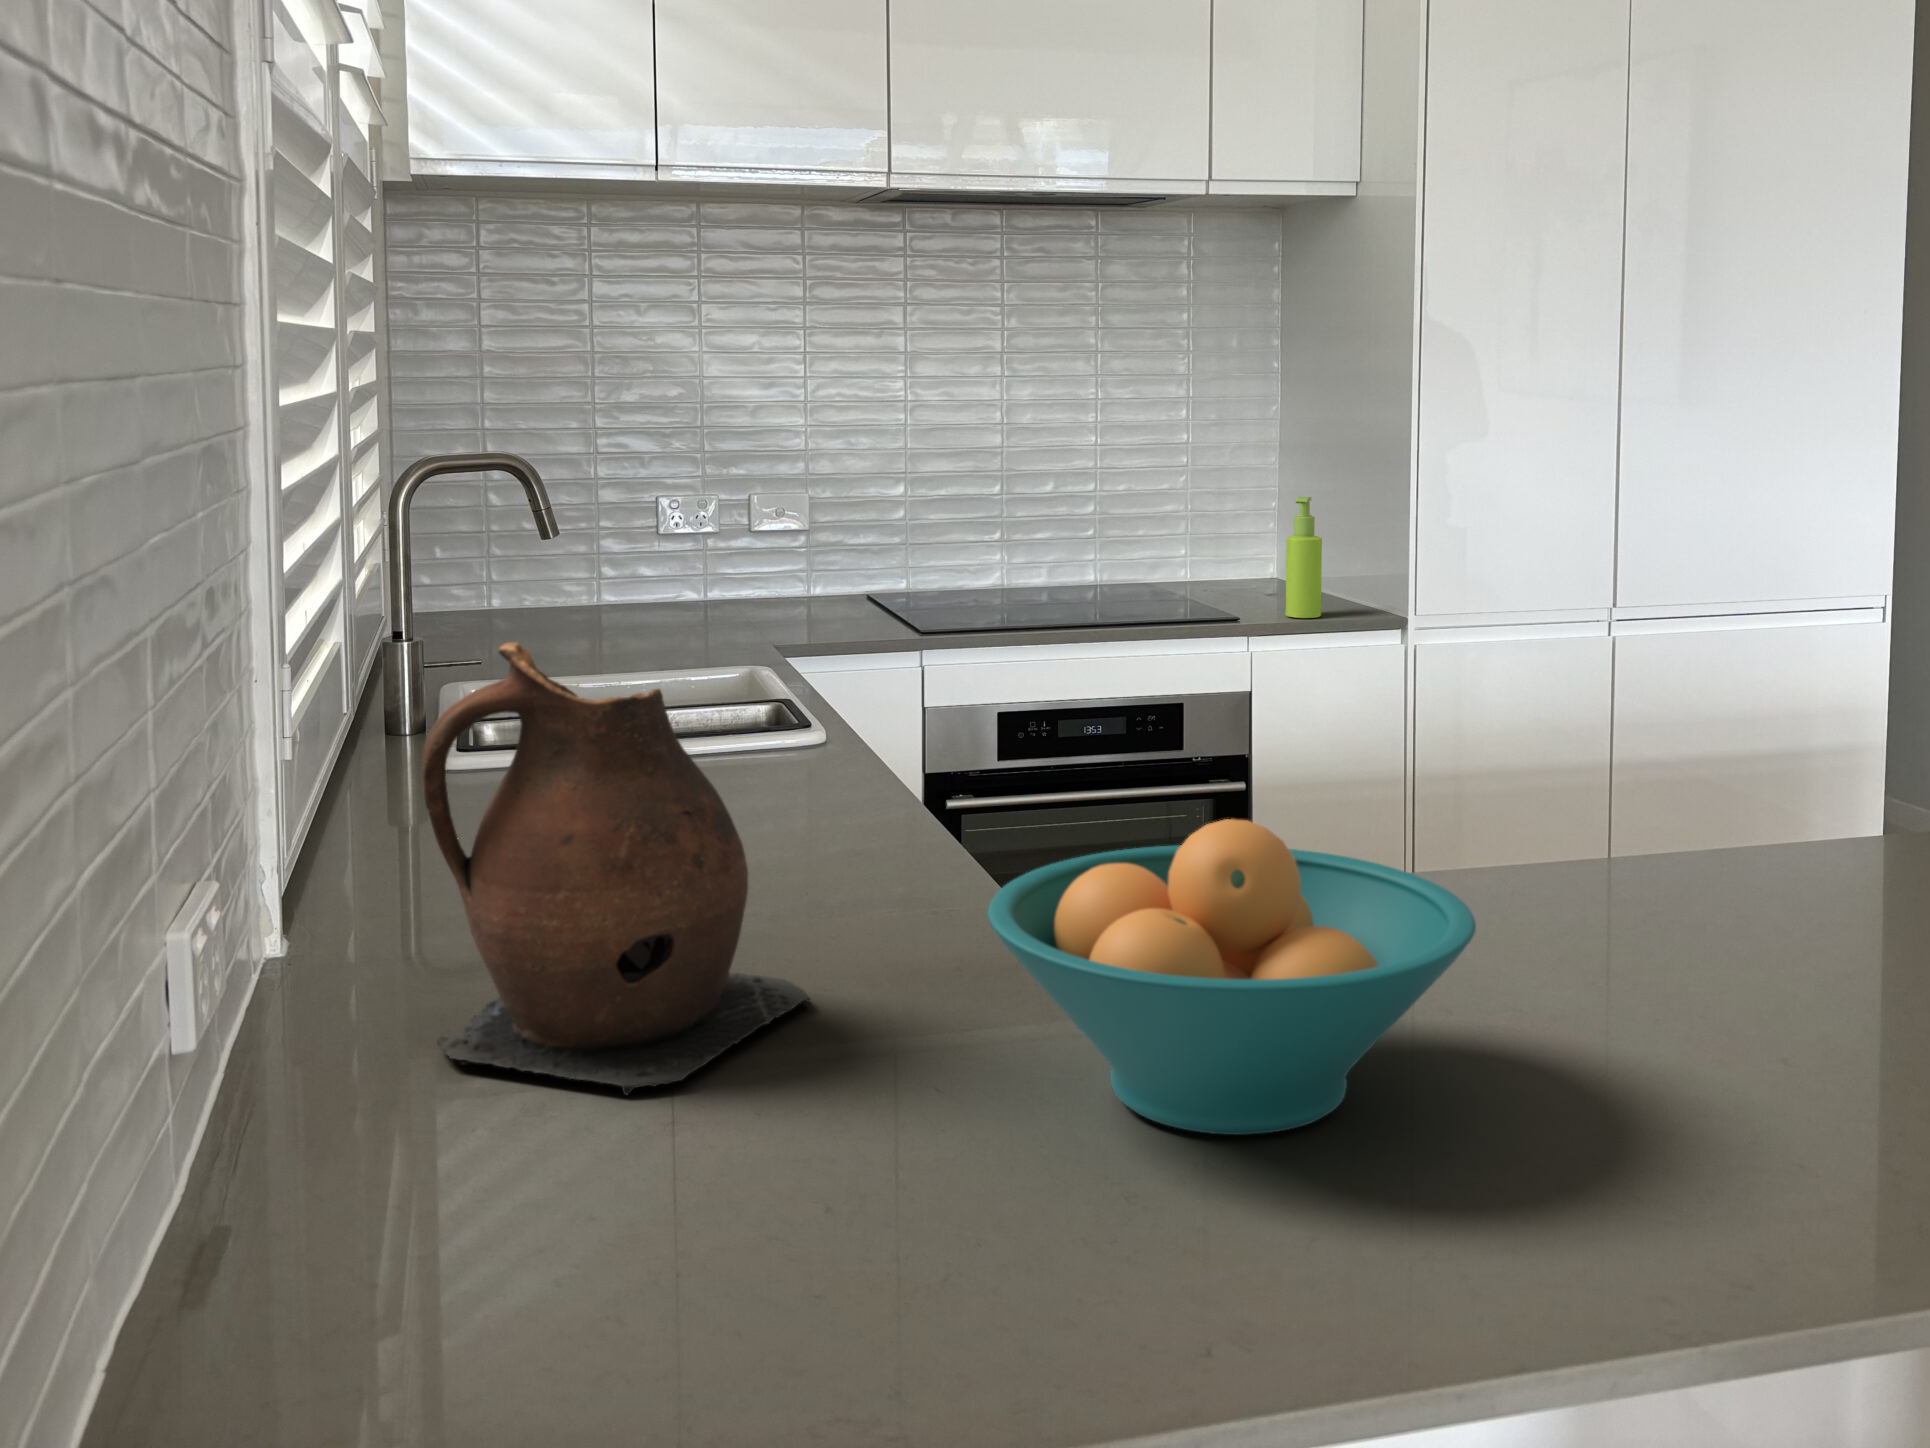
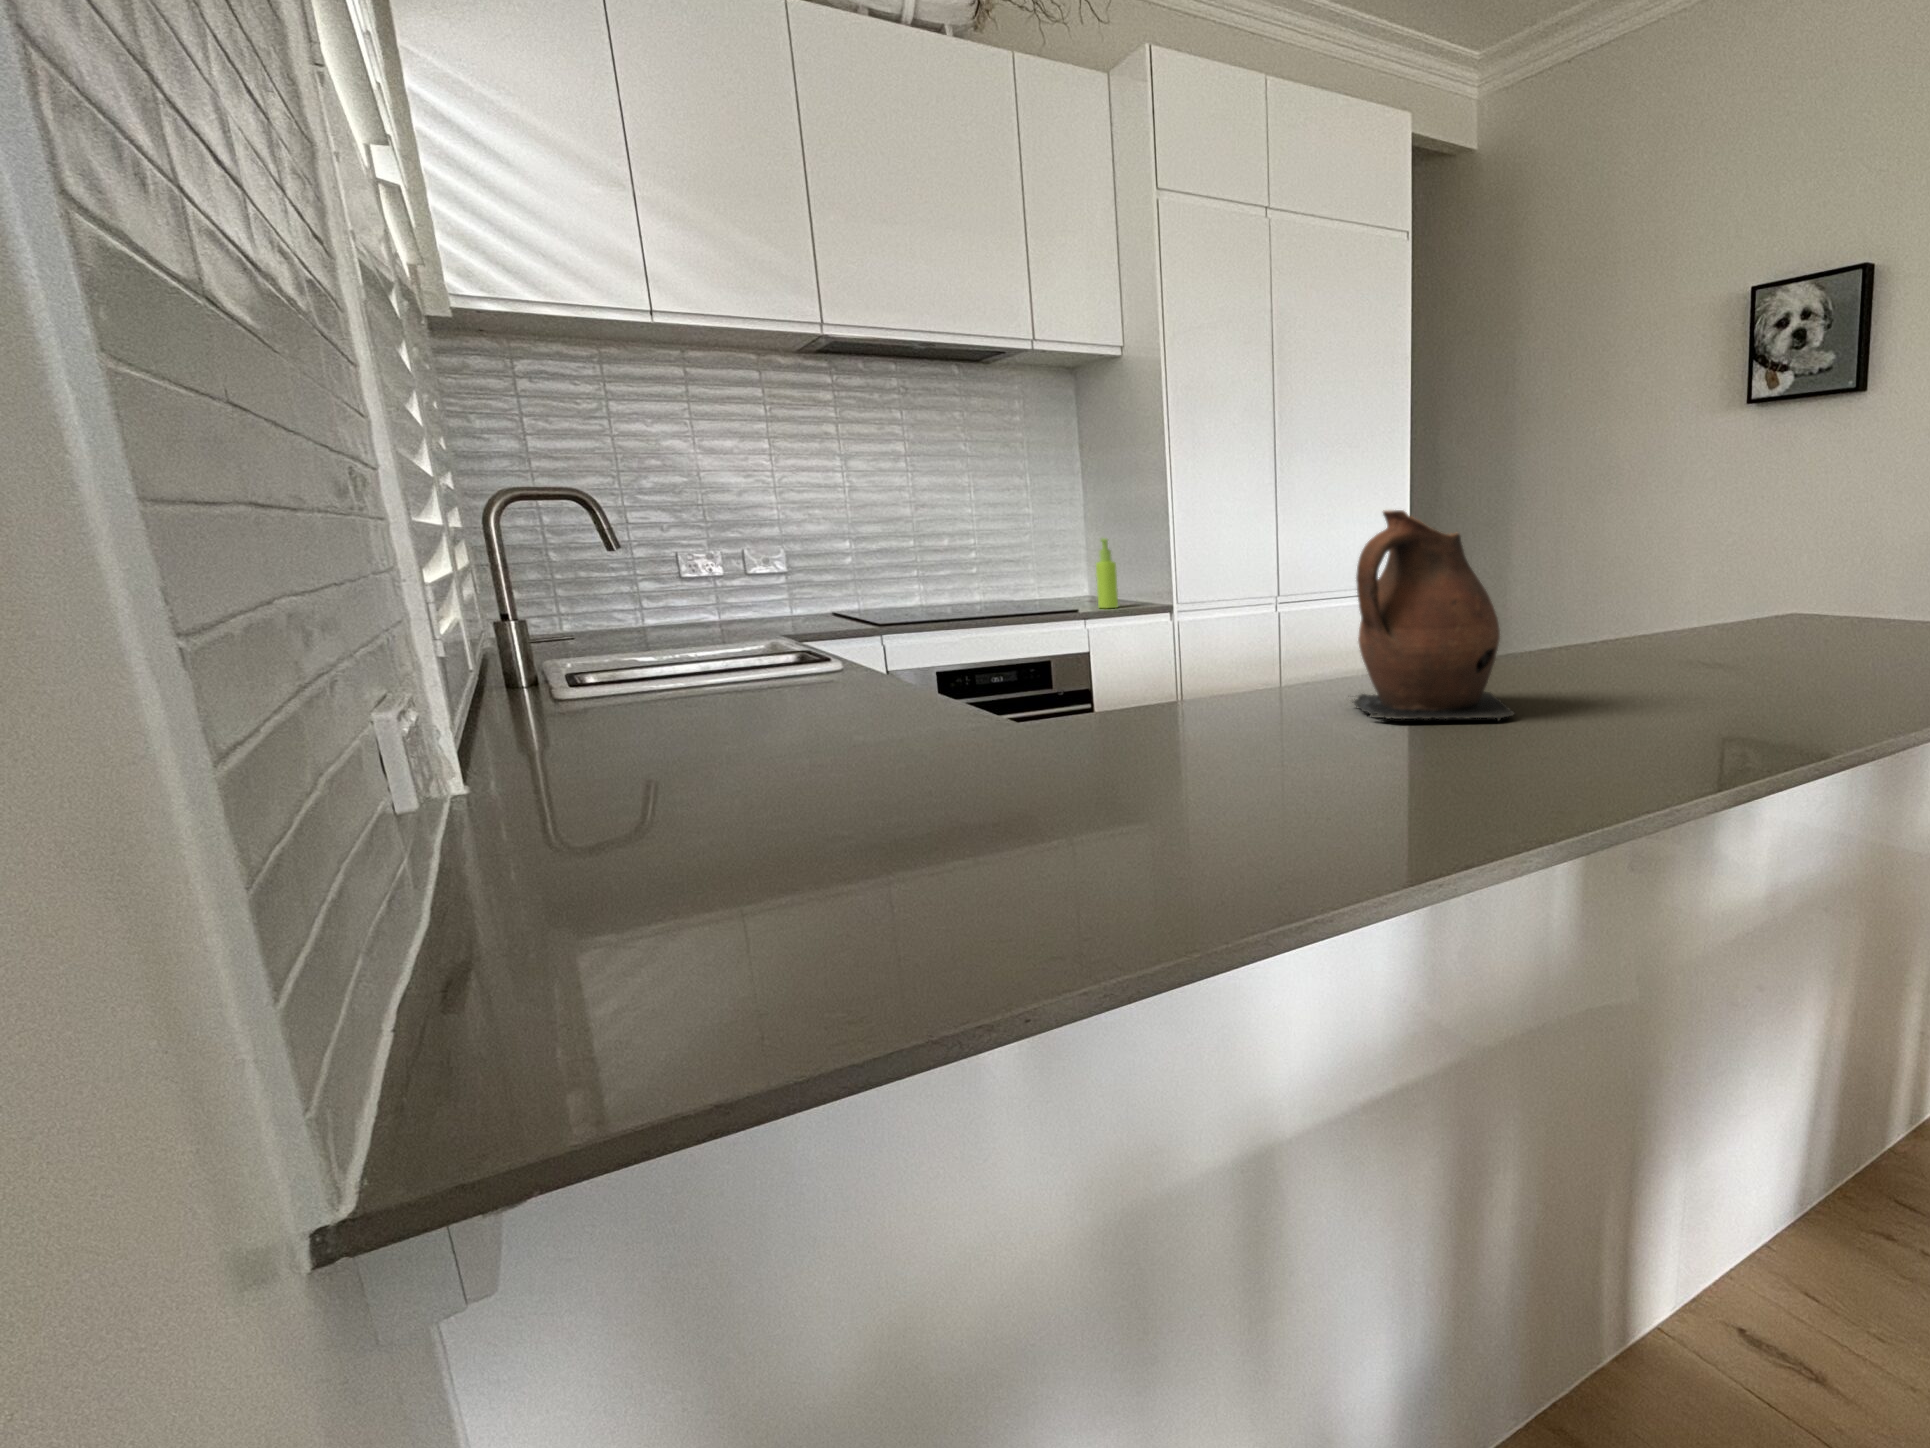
ceramic pitcher: present [422,642,810,1095] -> present [1353,510,1514,721]
fruit bowl: present [987,819,1476,1135] -> none [1046,609,1359,801]

